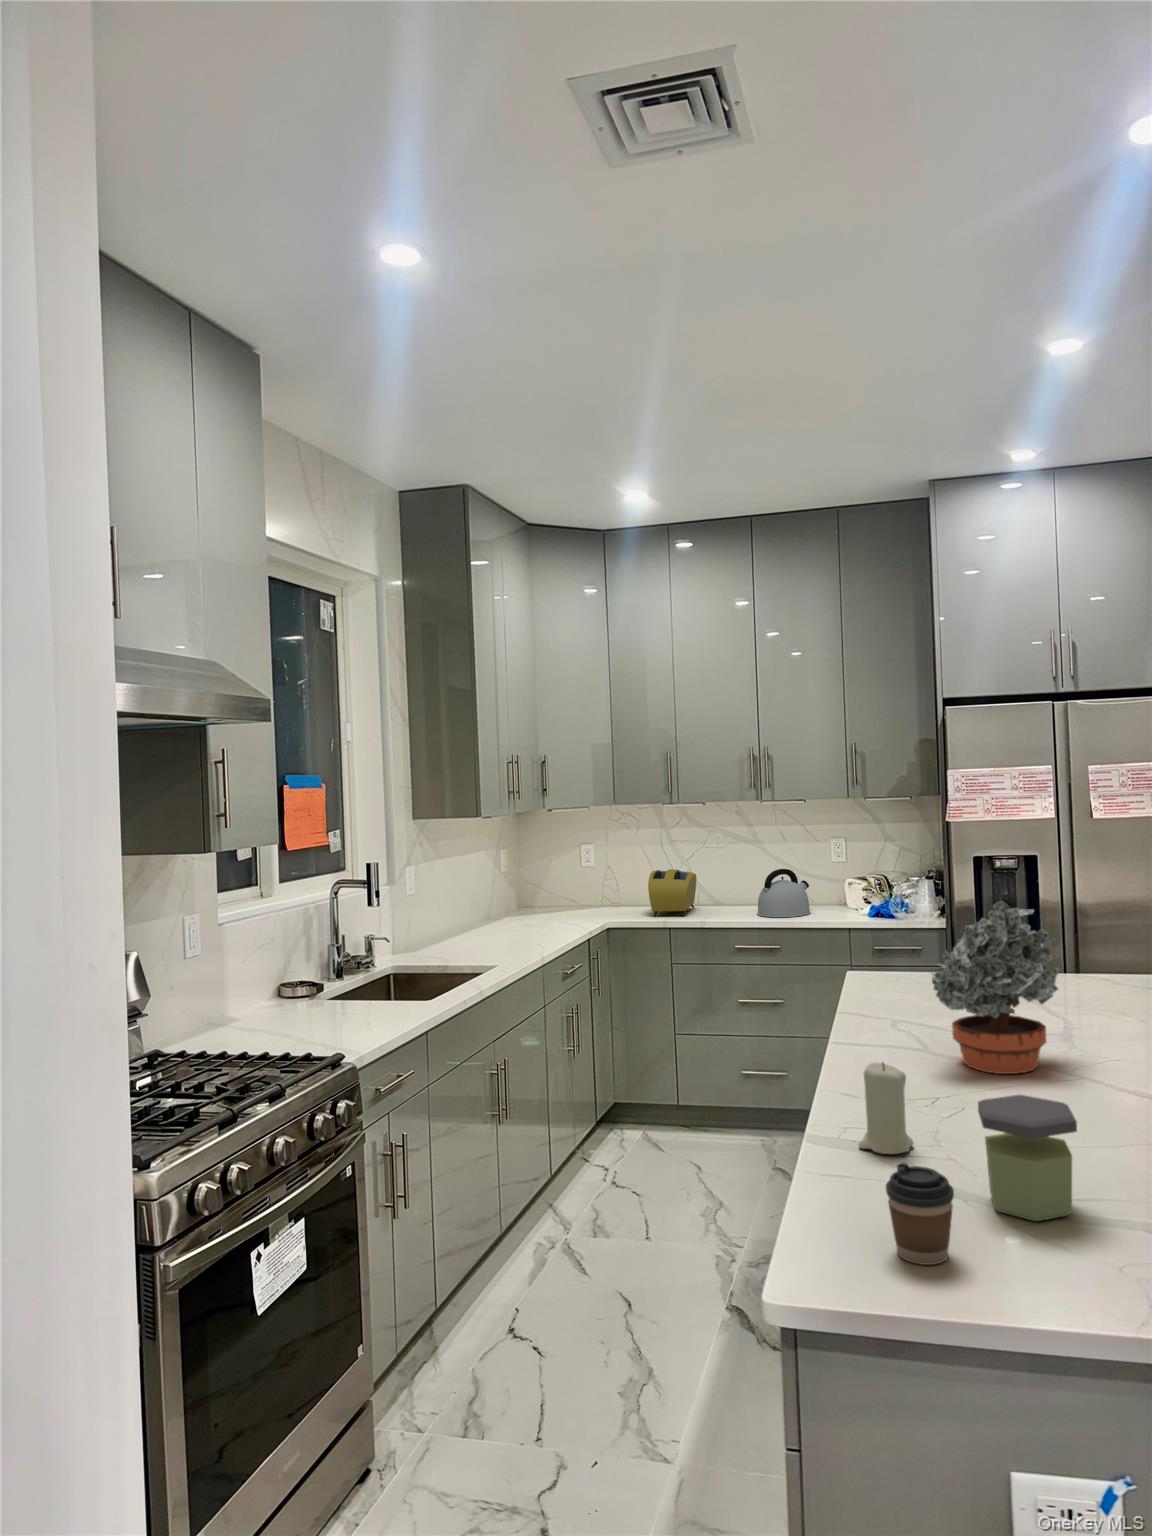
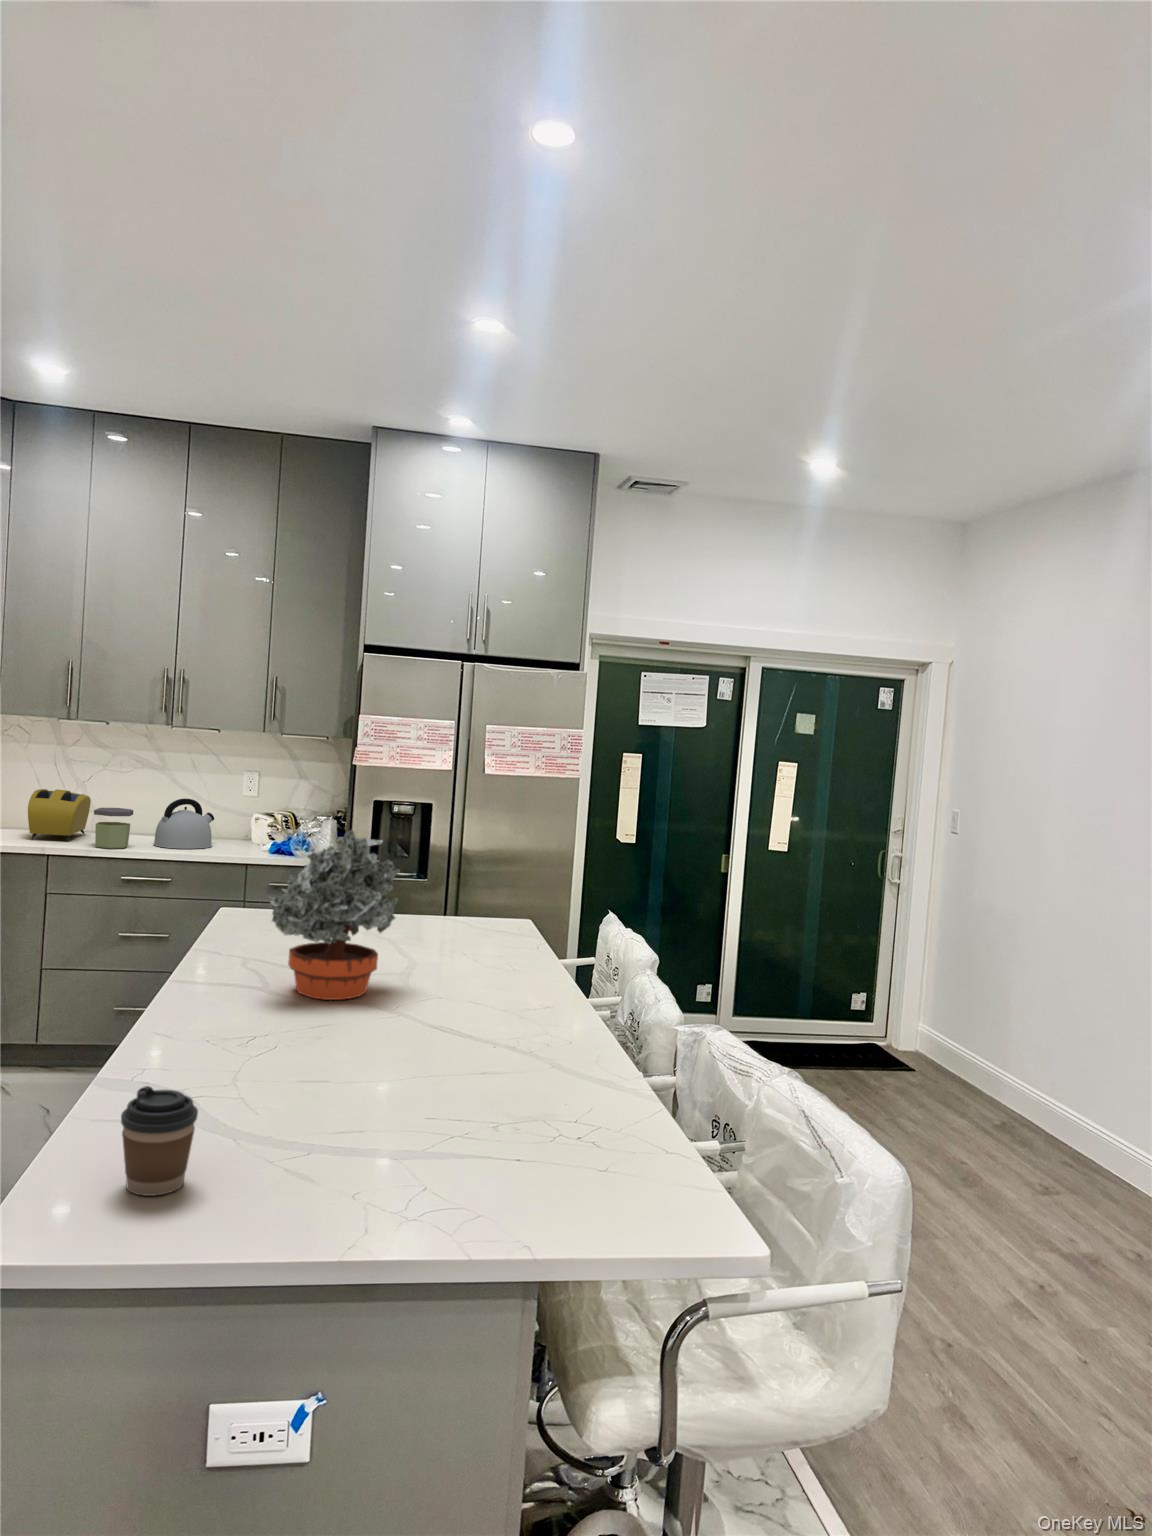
candle: present [859,1062,913,1154] -> none [140,983,203,1081]
jar: present [978,1095,1077,1221] -> present [94,808,133,849]

